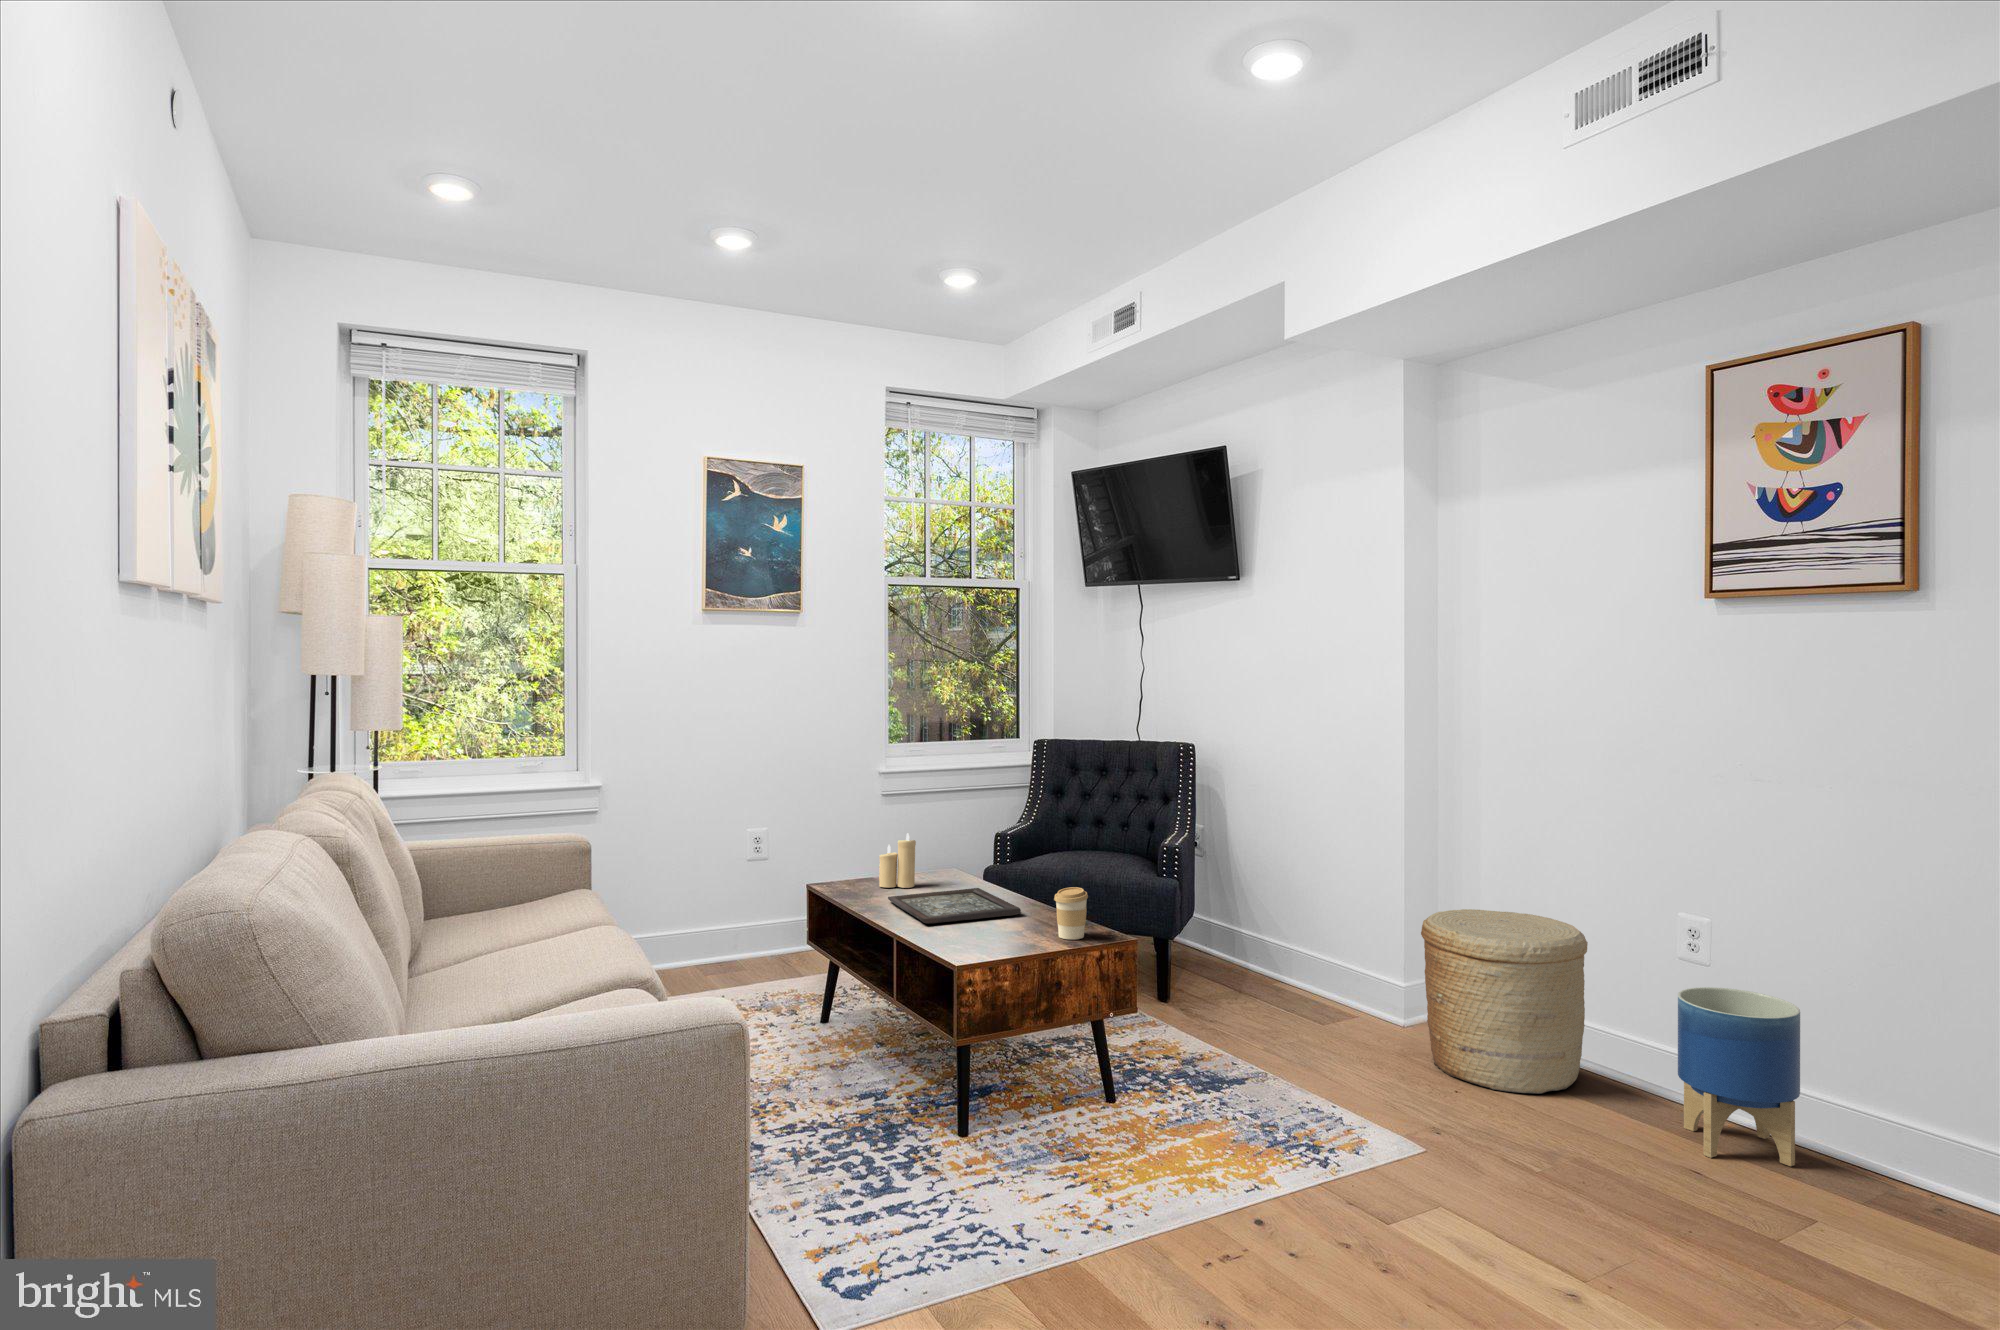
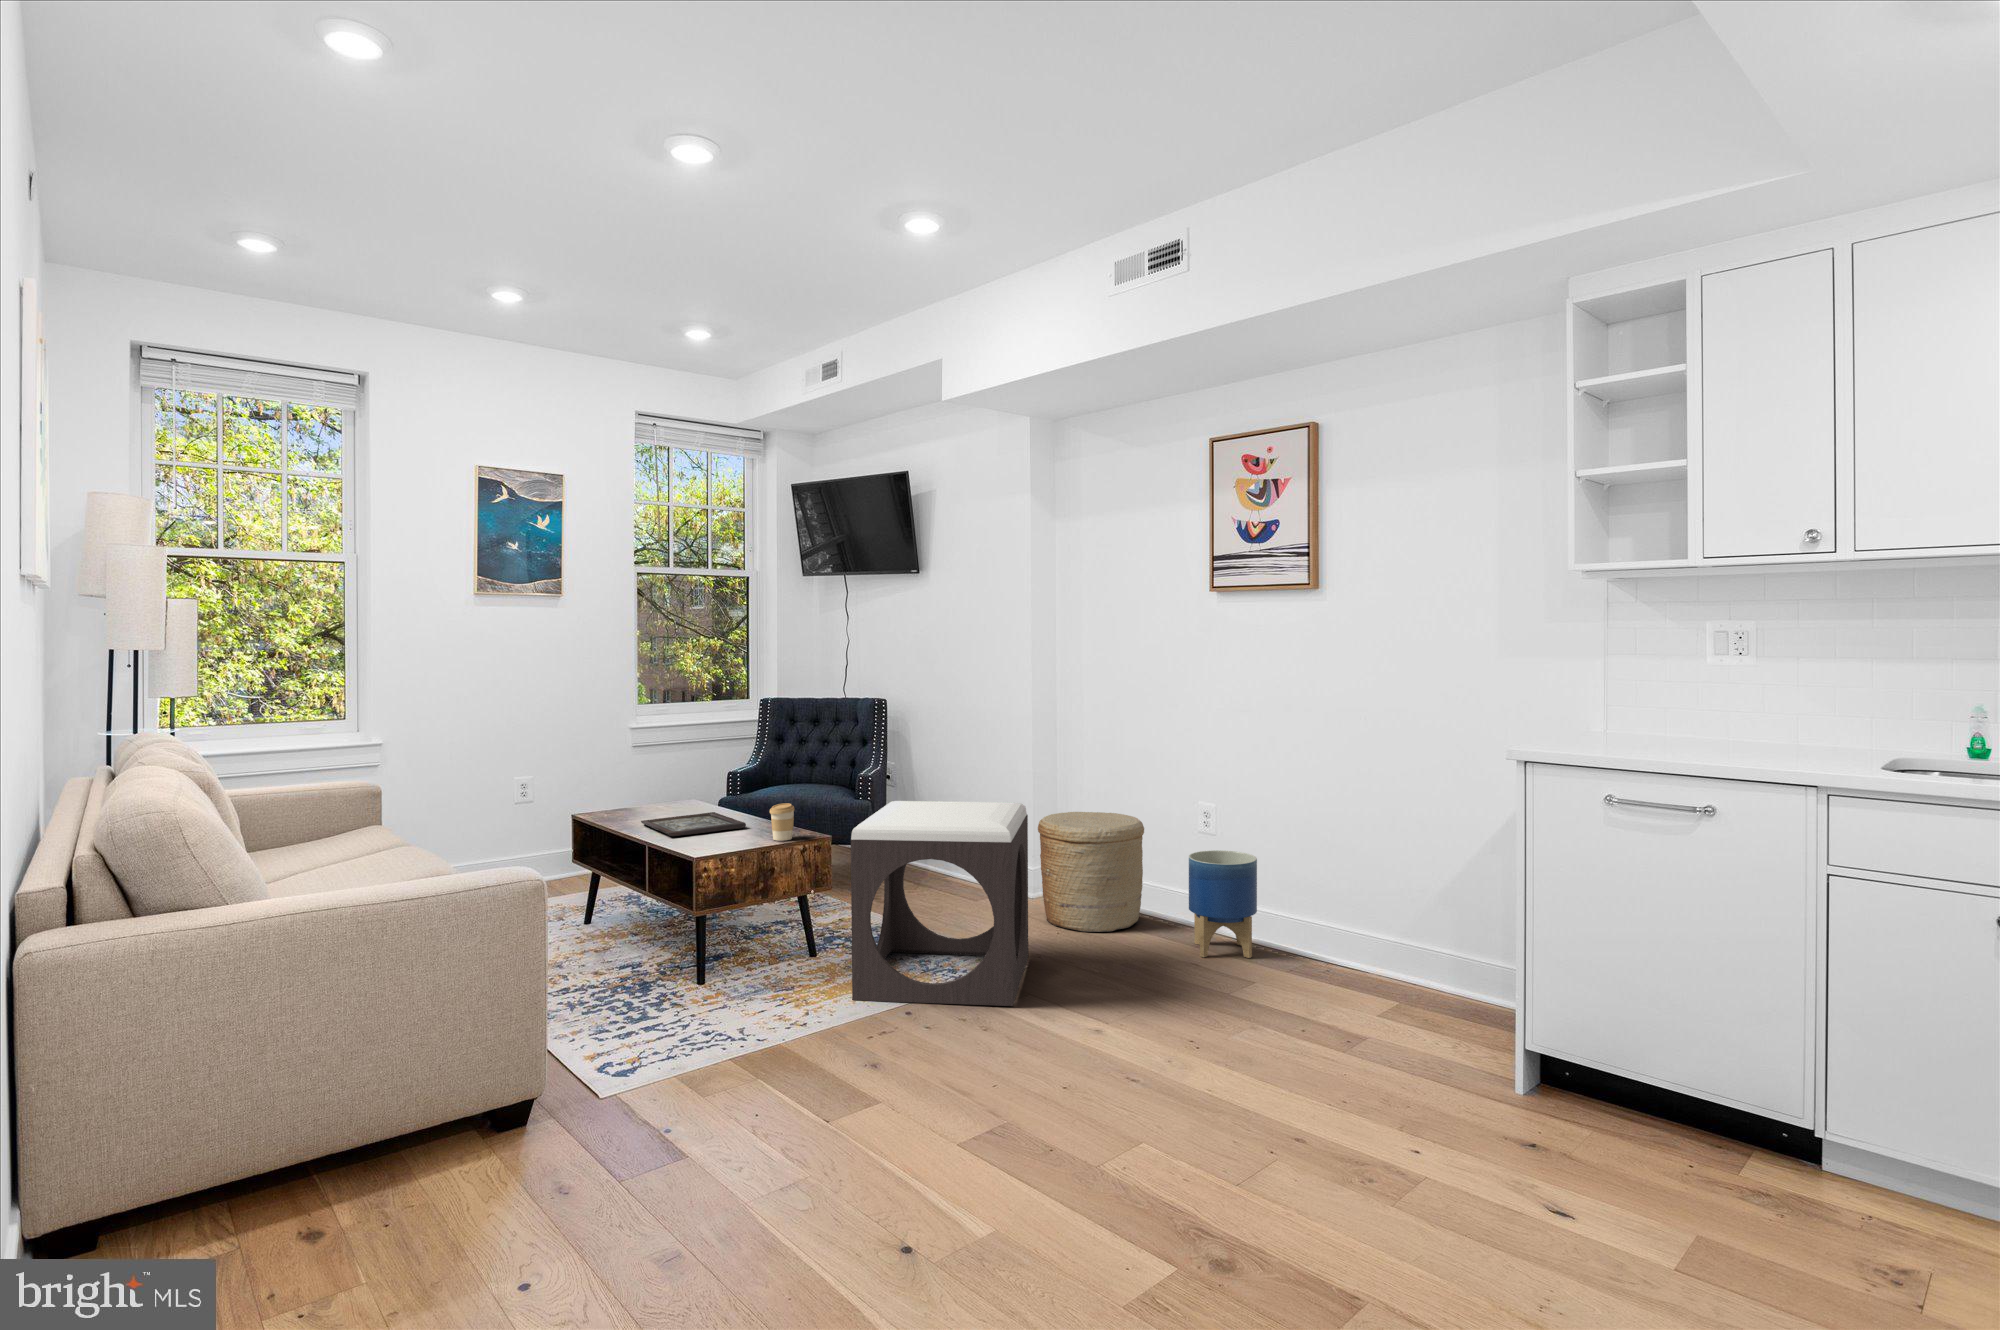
candle: present [879,833,916,888] -> none [633,772,663,816]
footstool: none [1176,892,1426,1228] -> present [851,801,1028,1006]

